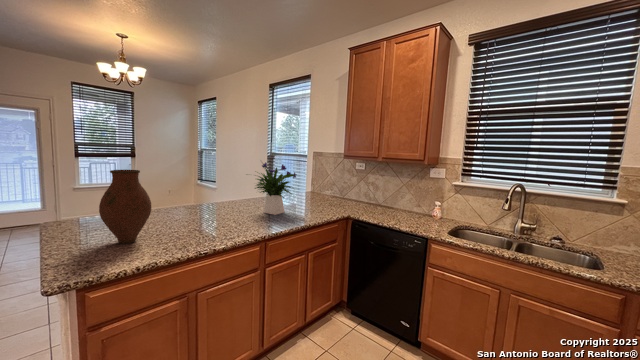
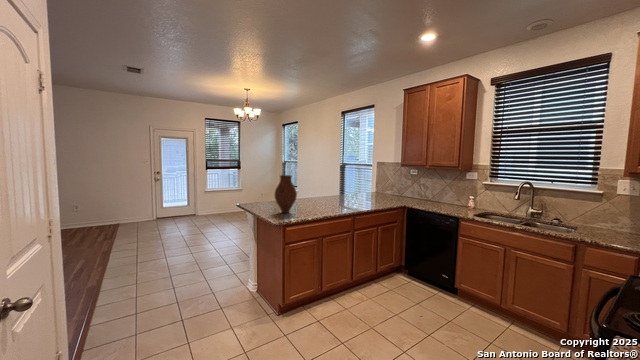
flower arrangement: present [255,162,297,215] -> none [337,169,371,204]

